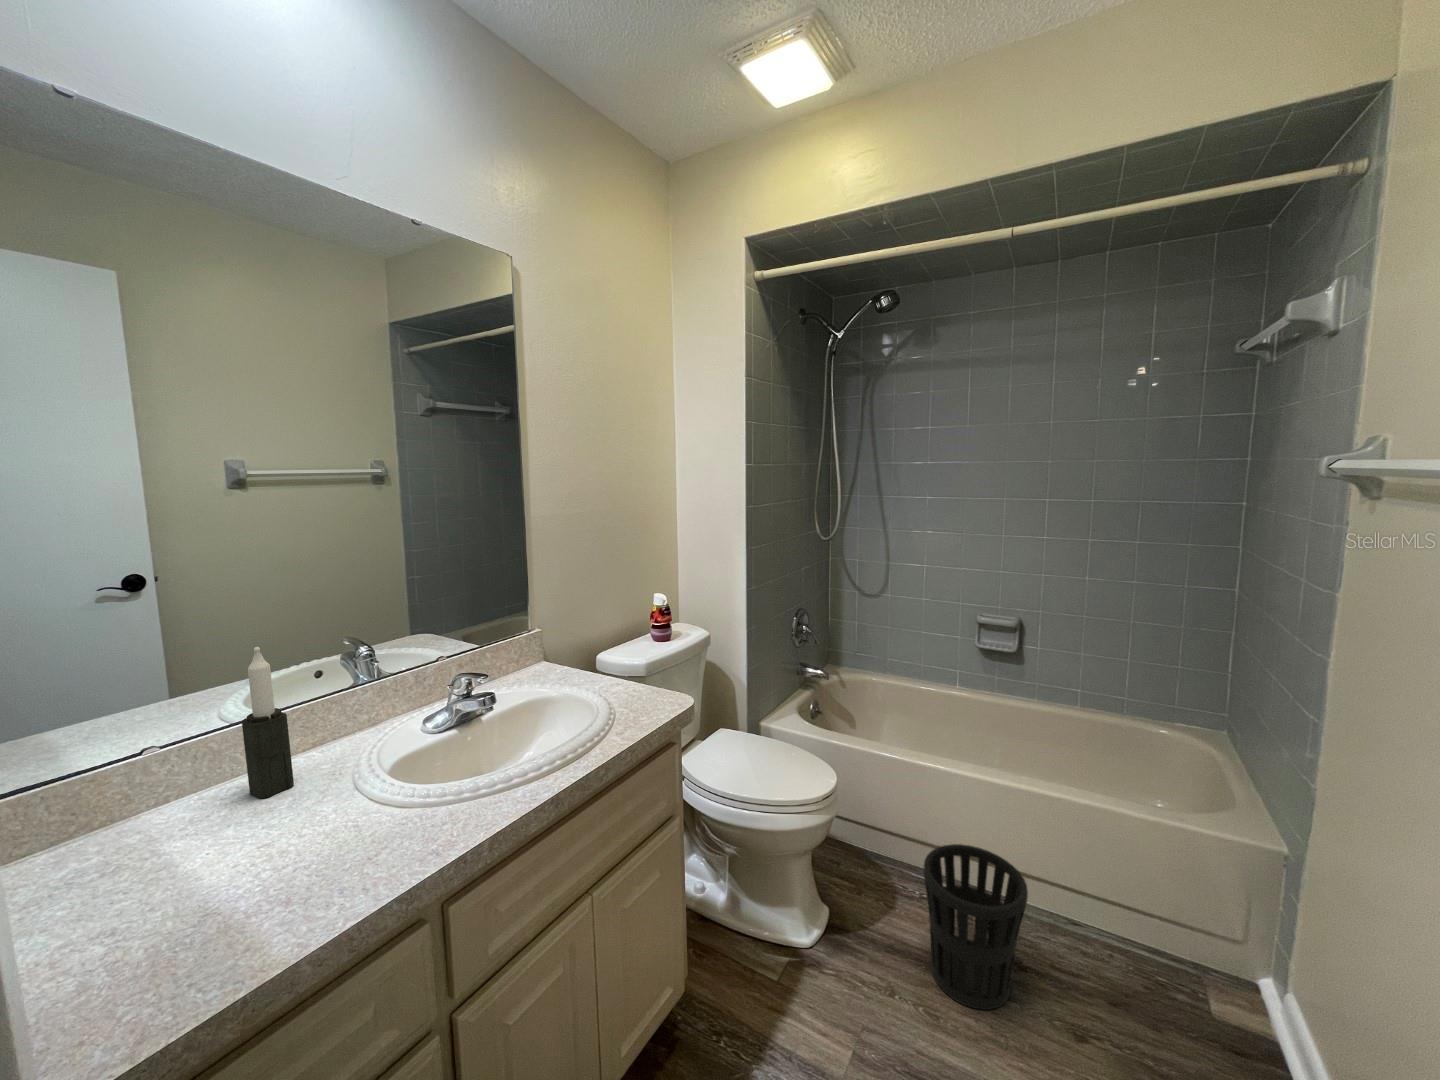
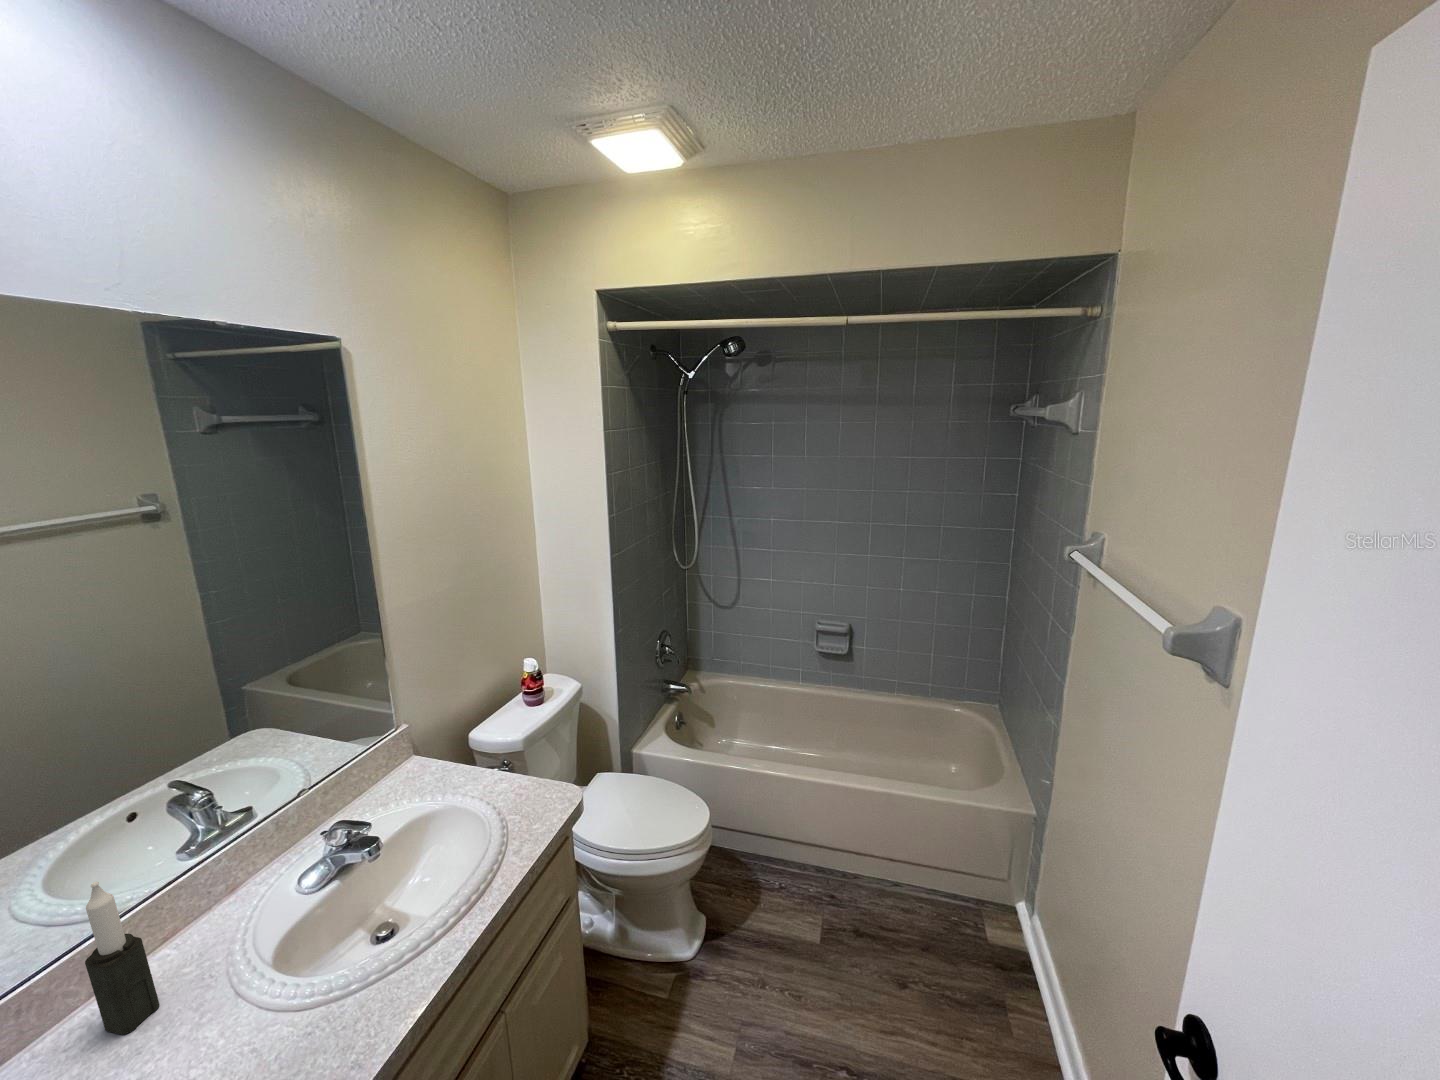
wastebasket: present [923,844,1028,1010] -> none [784,849,864,982]

